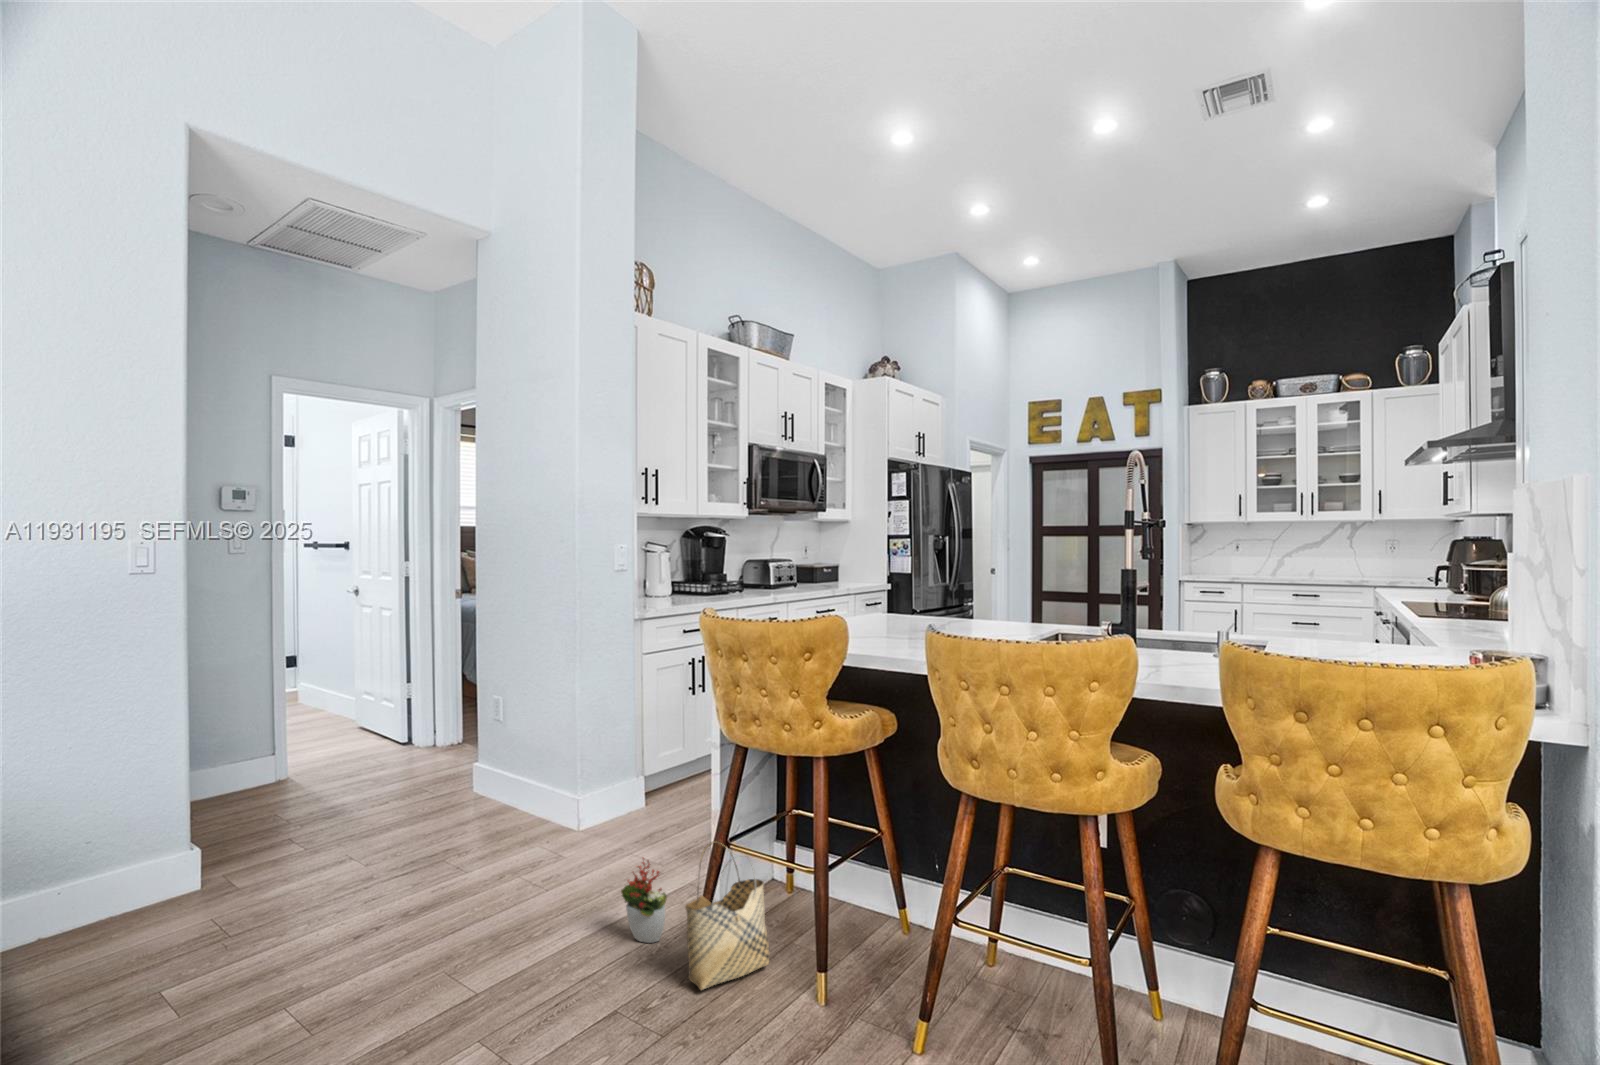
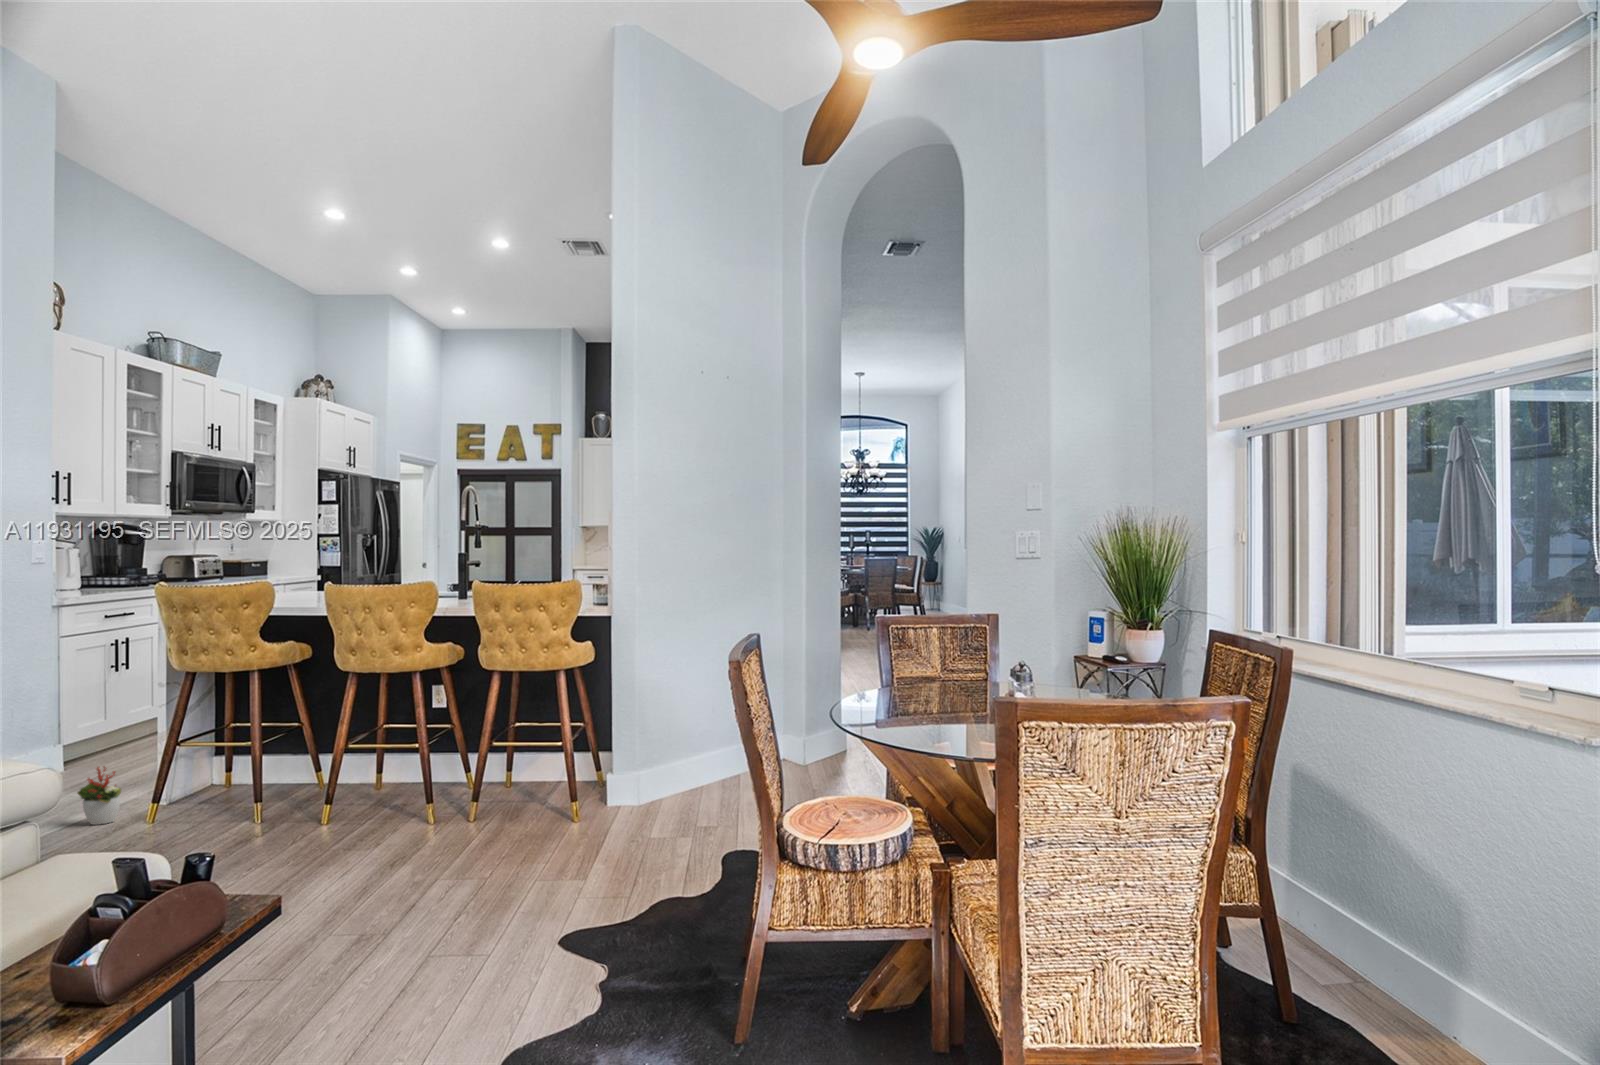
woven basket: present [685,841,770,990] -> none [146,740,213,829]

